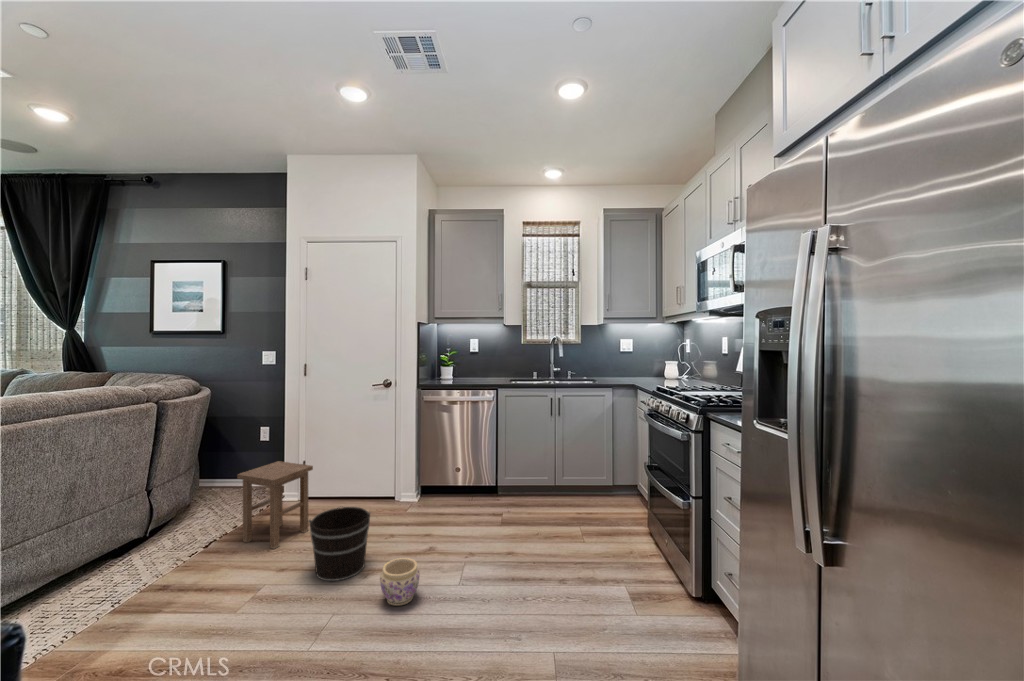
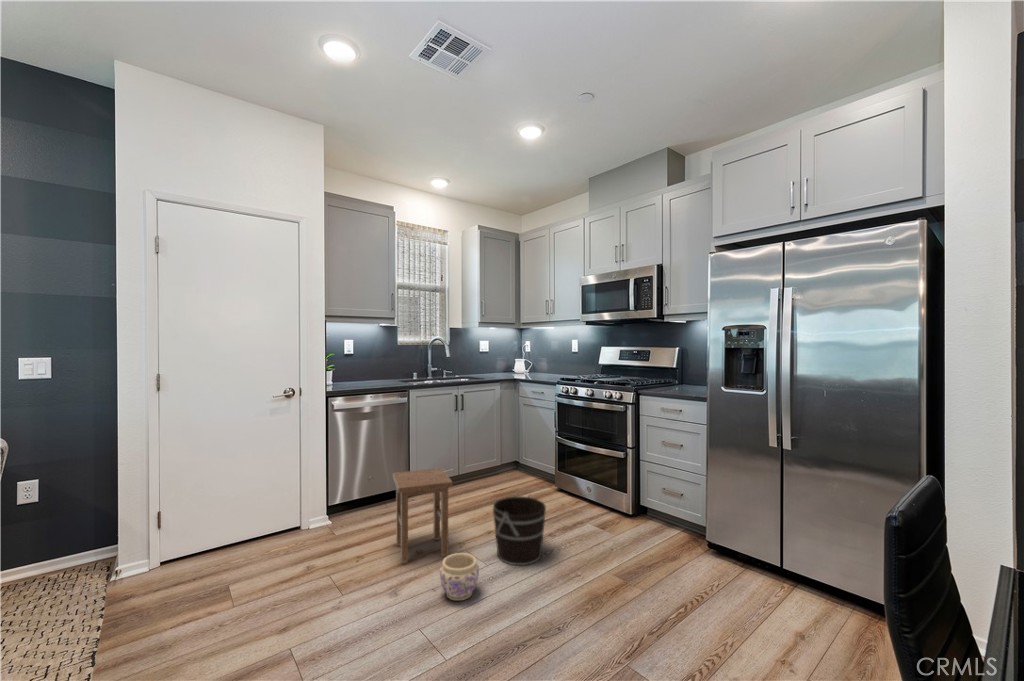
stool: present [237,461,313,549] -> present [393,468,452,564]
bucket: present [309,506,371,581] -> present [493,495,546,565]

